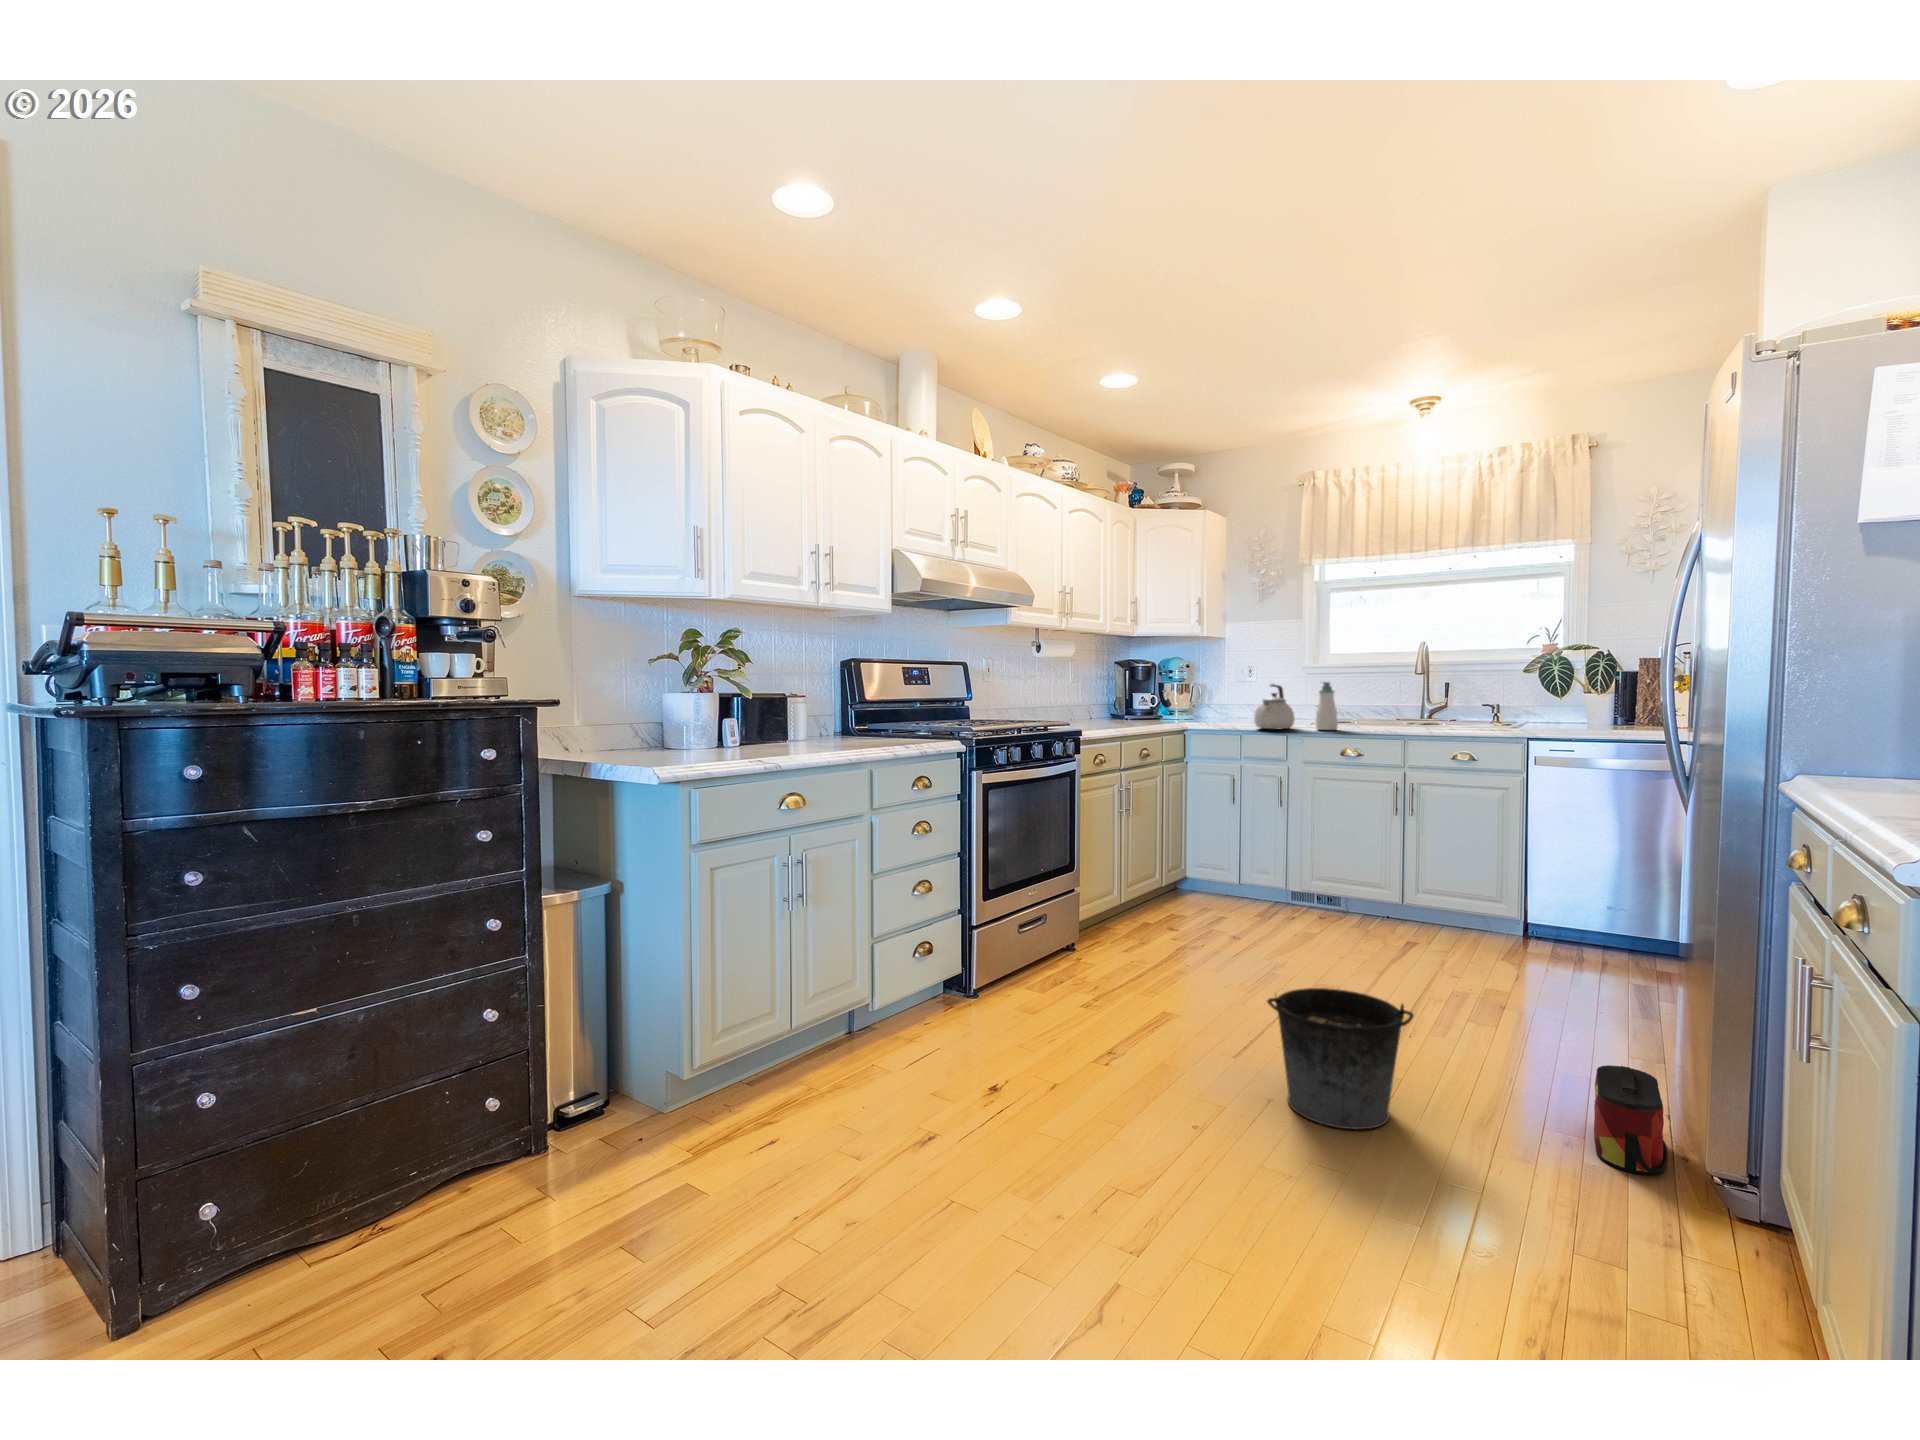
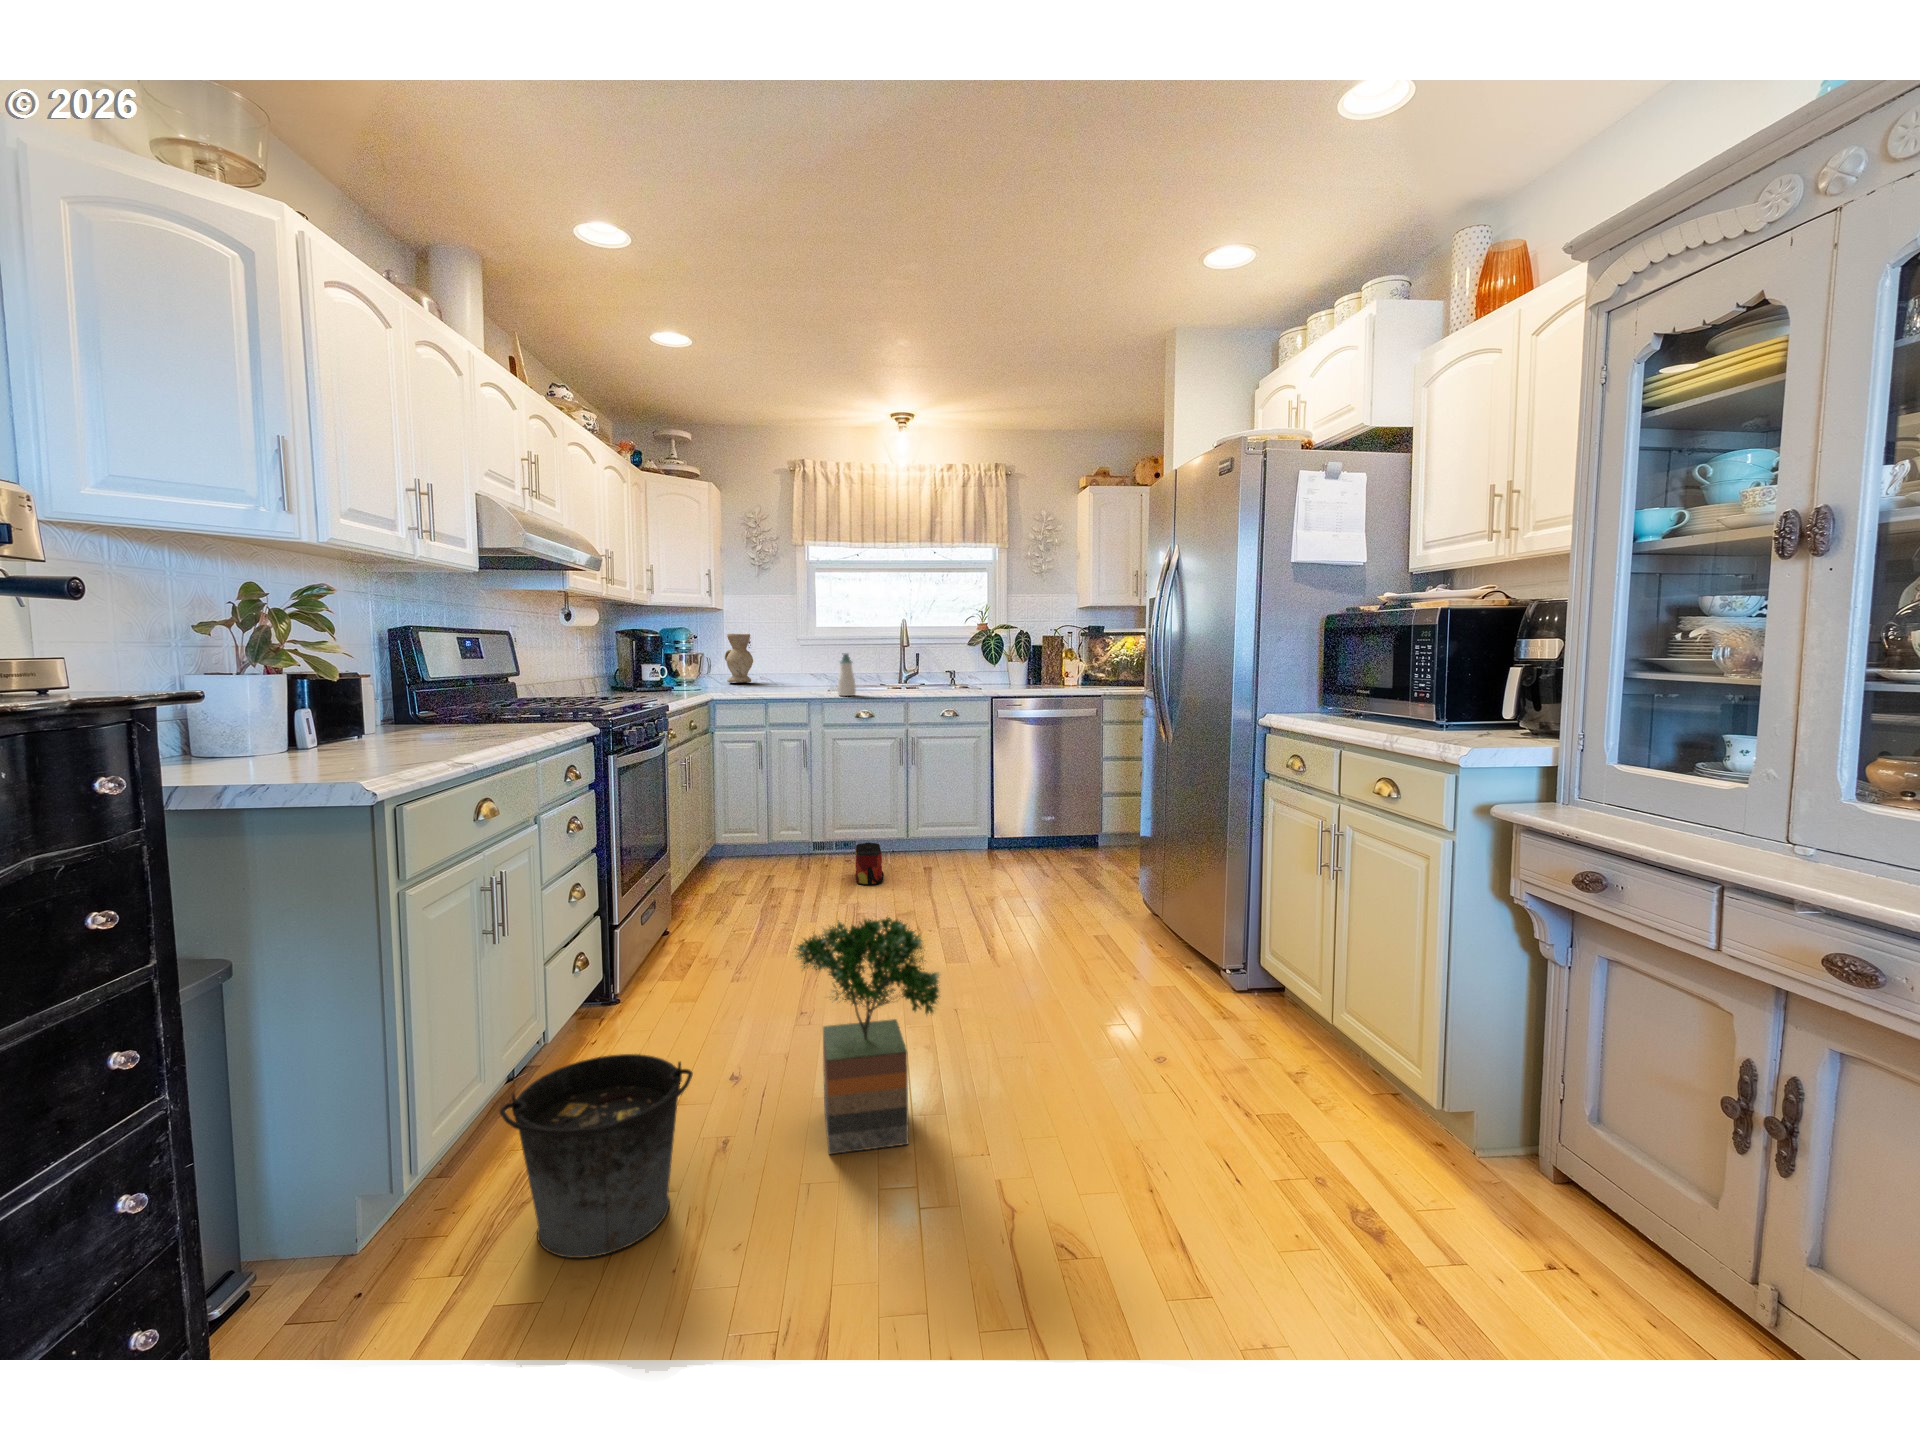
vase: none [1222,662,1251,714] -> present [725,634,753,683]
kettle: present [1254,684,1295,729] -> none [784,655,820,697]
potted tree: none [986,948,1130,1208] -> present [795,917,939,1154]
bucket: present [1267,988,1414,1129] -> present [500,1054,693,1258]
bag: present [1594,1065,1668,1174] -> present [855,842,884,885]

